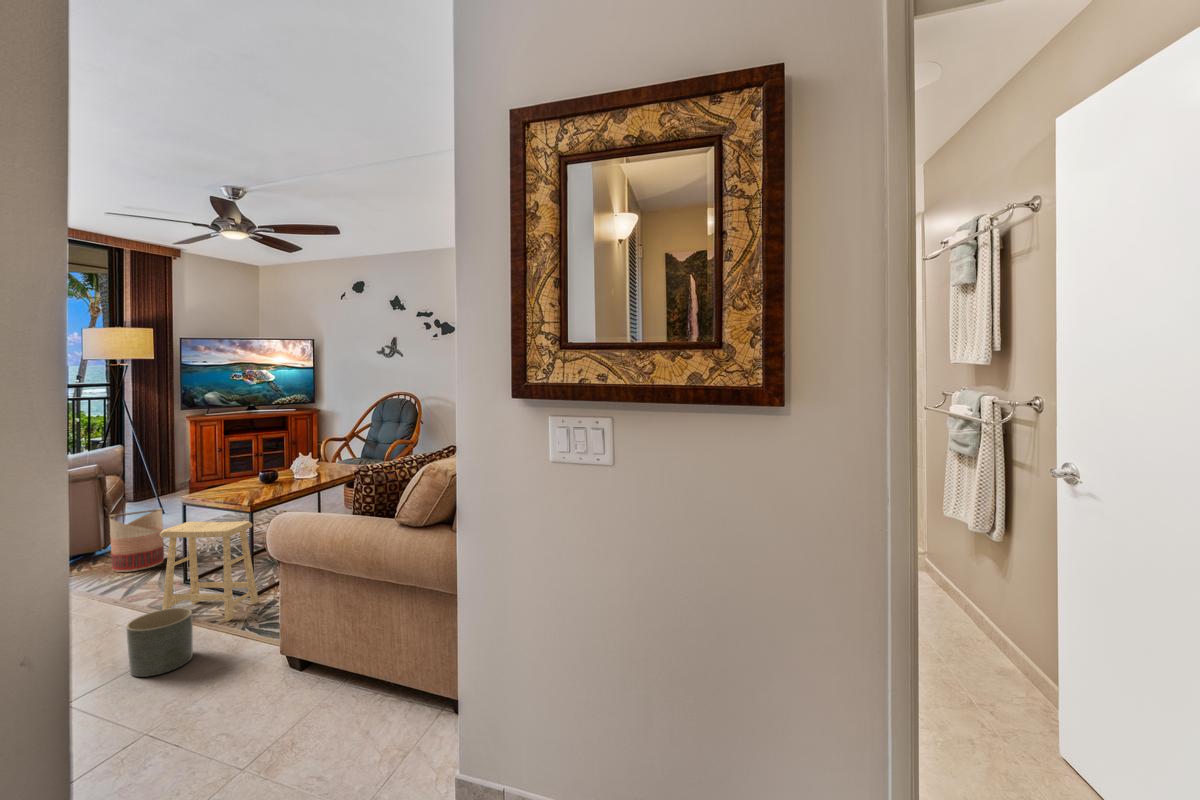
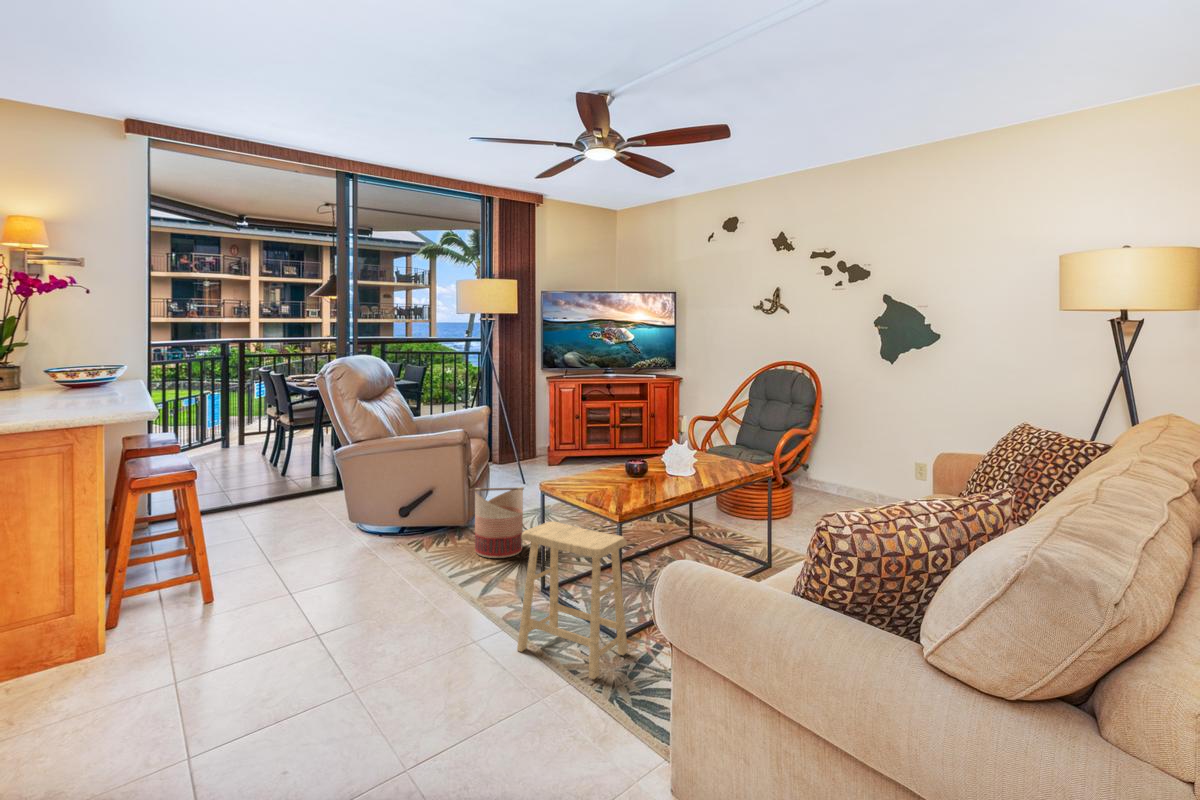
planter: present [126,608,193,677] -> none [479,657,555,765]

